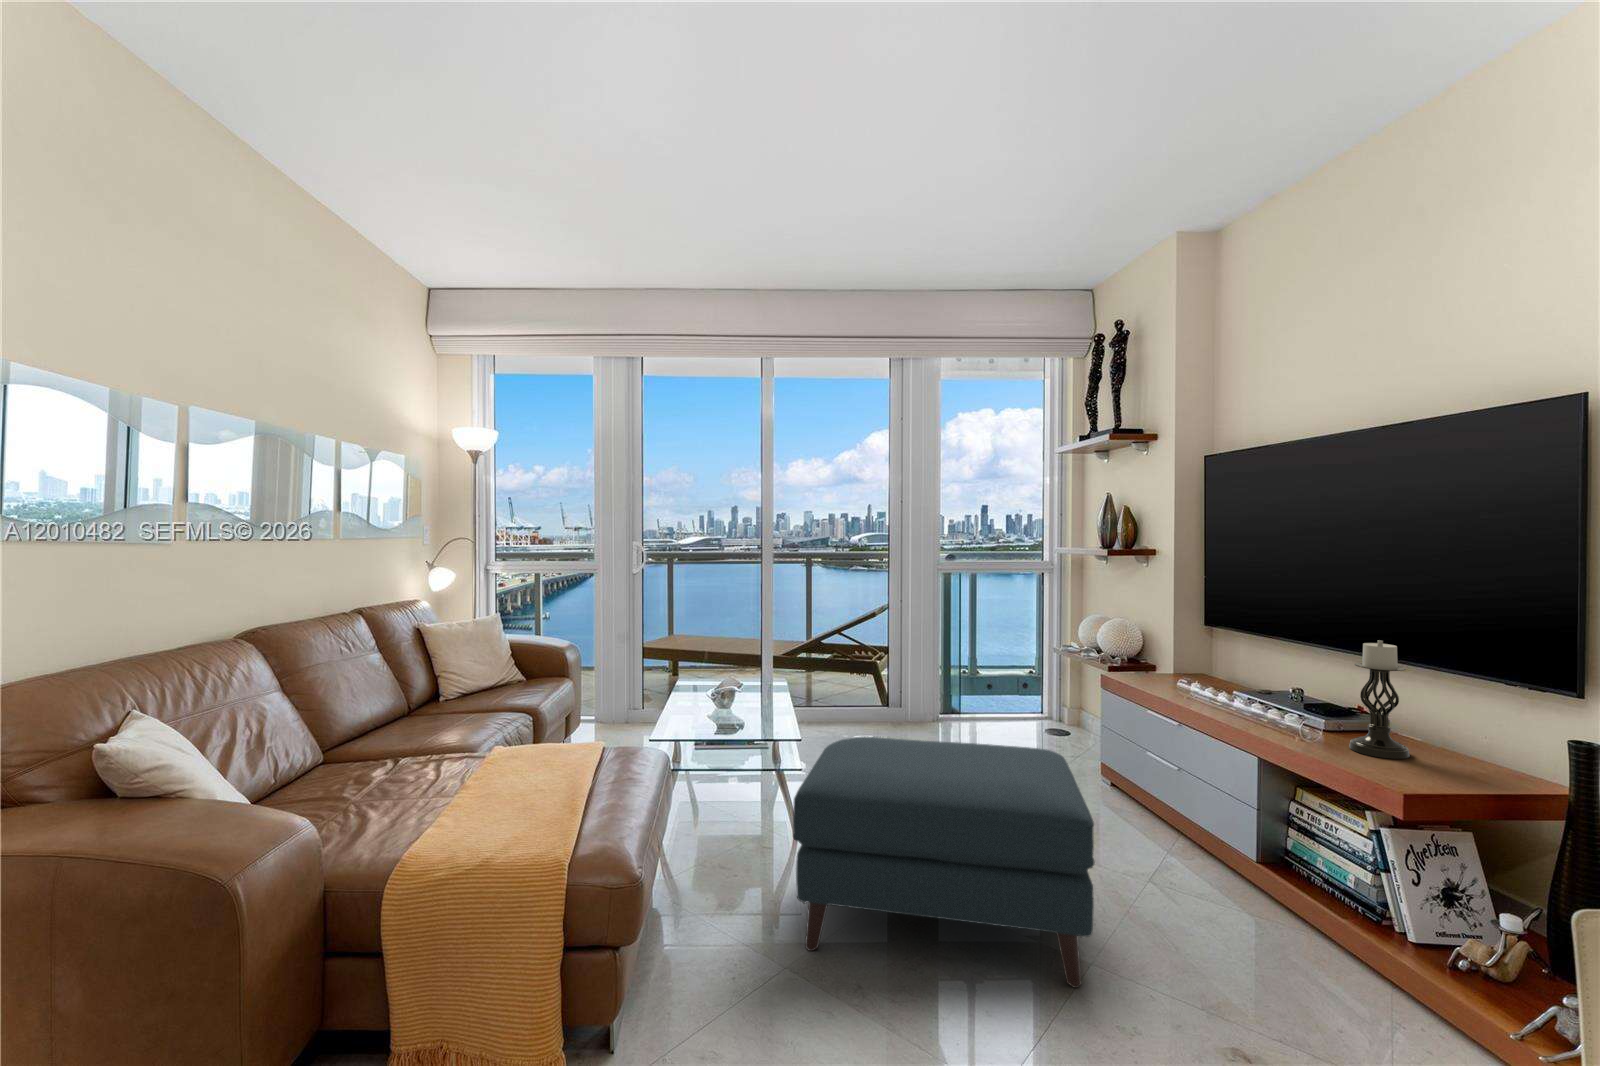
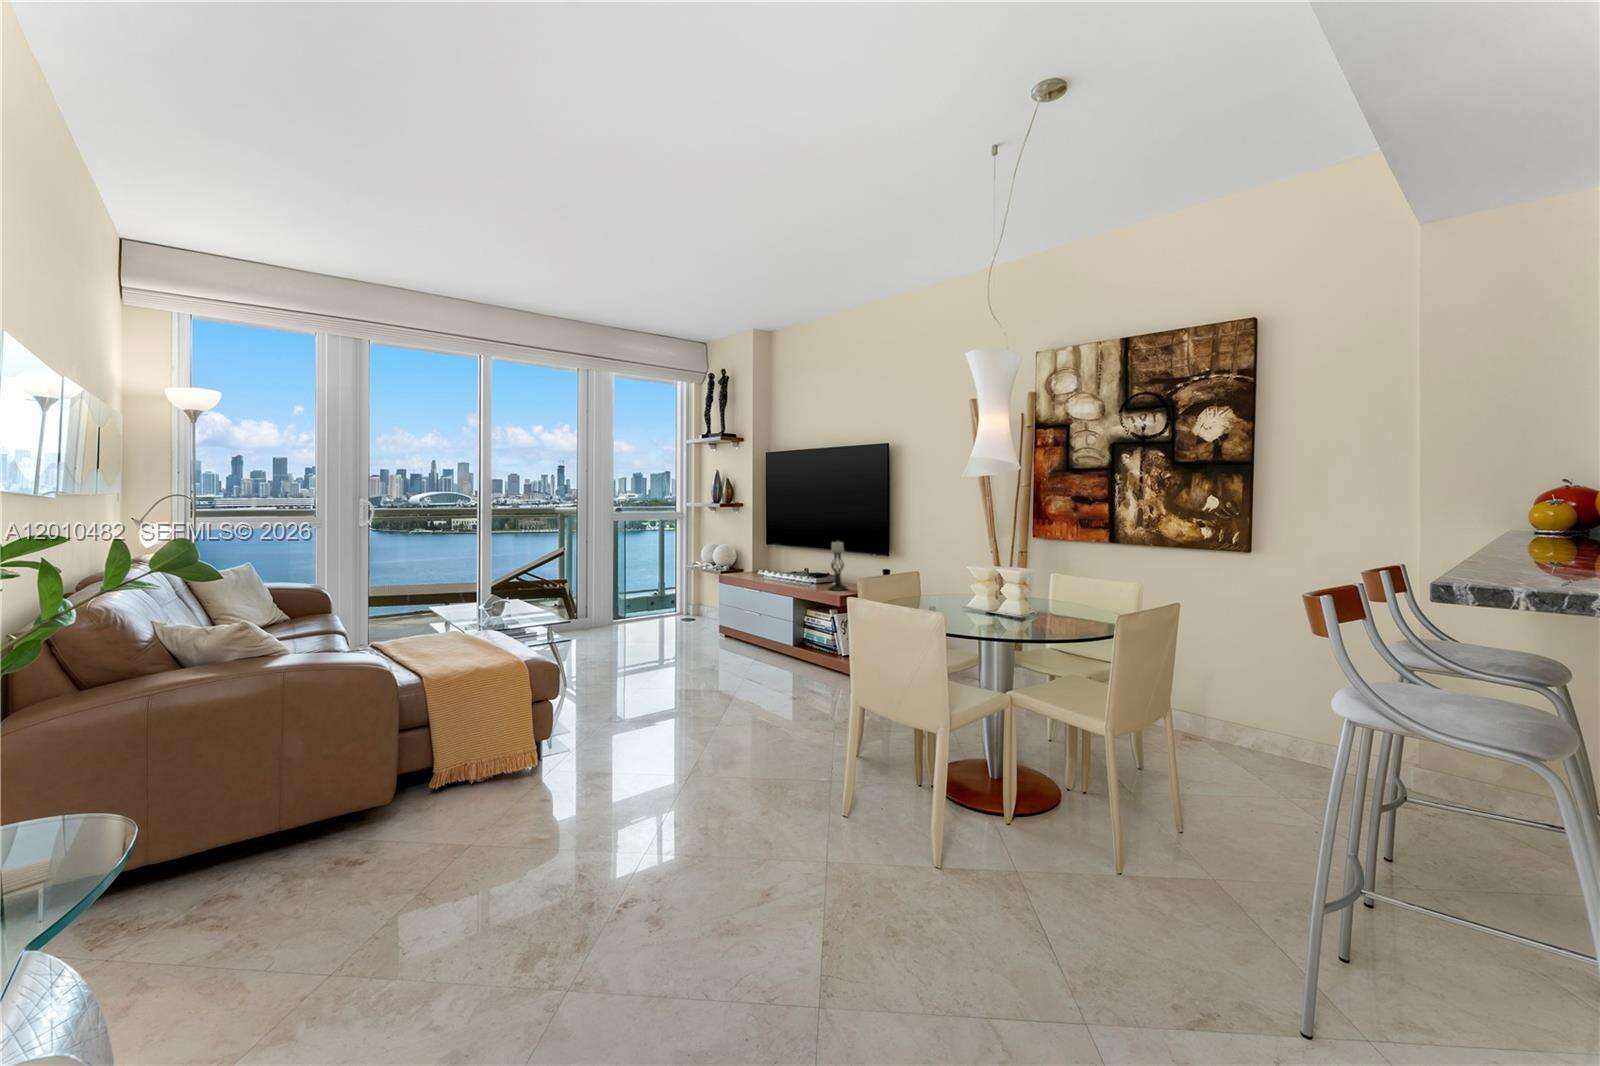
ottoman: present [793,736,1095,988] -> none [580,606,731,717]

